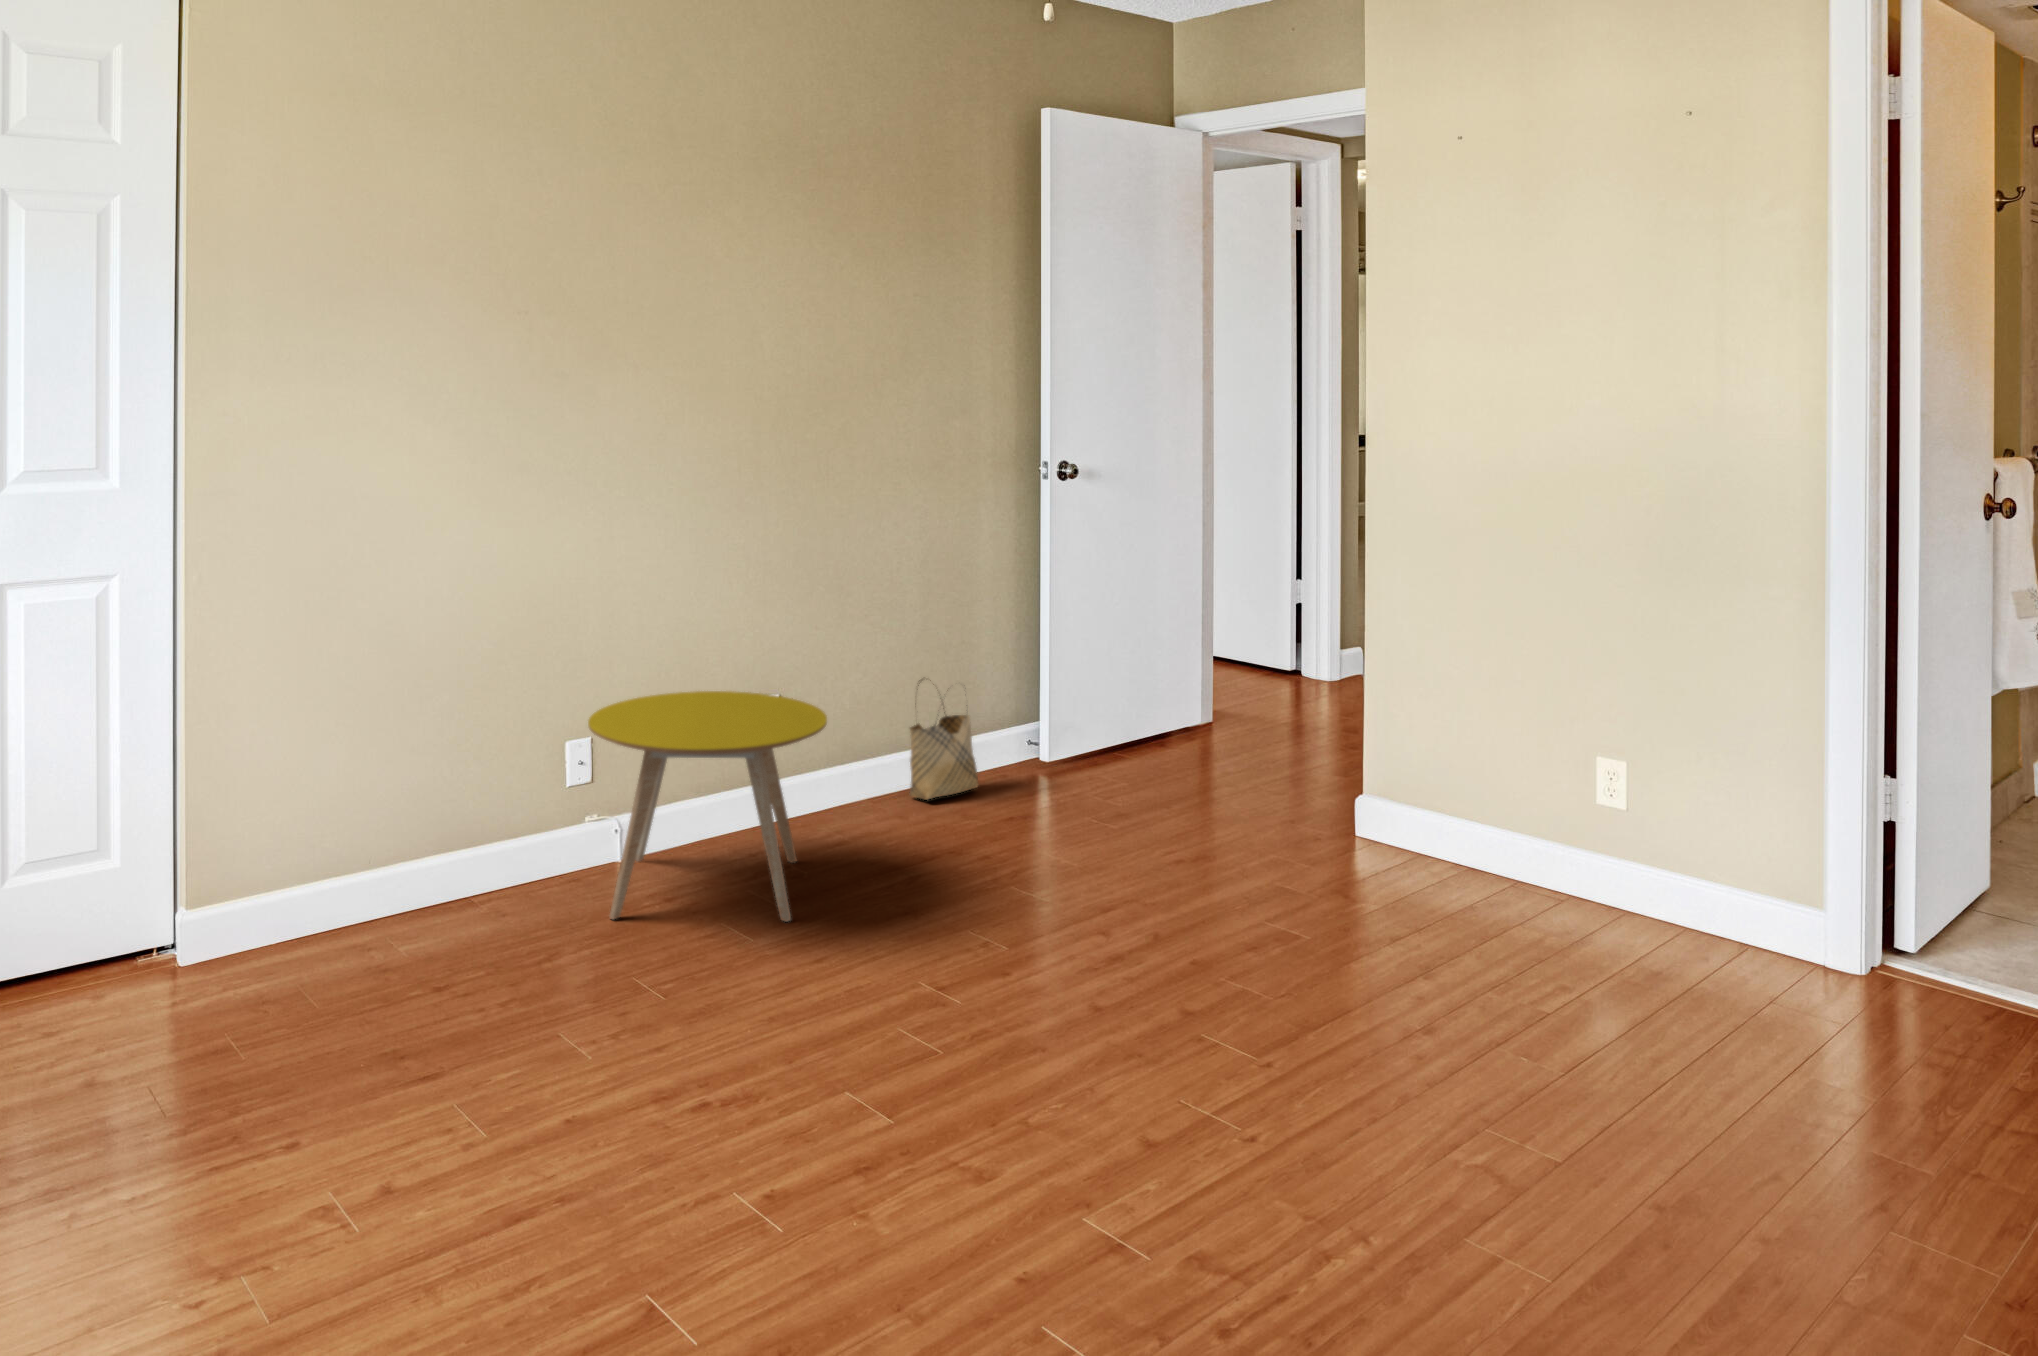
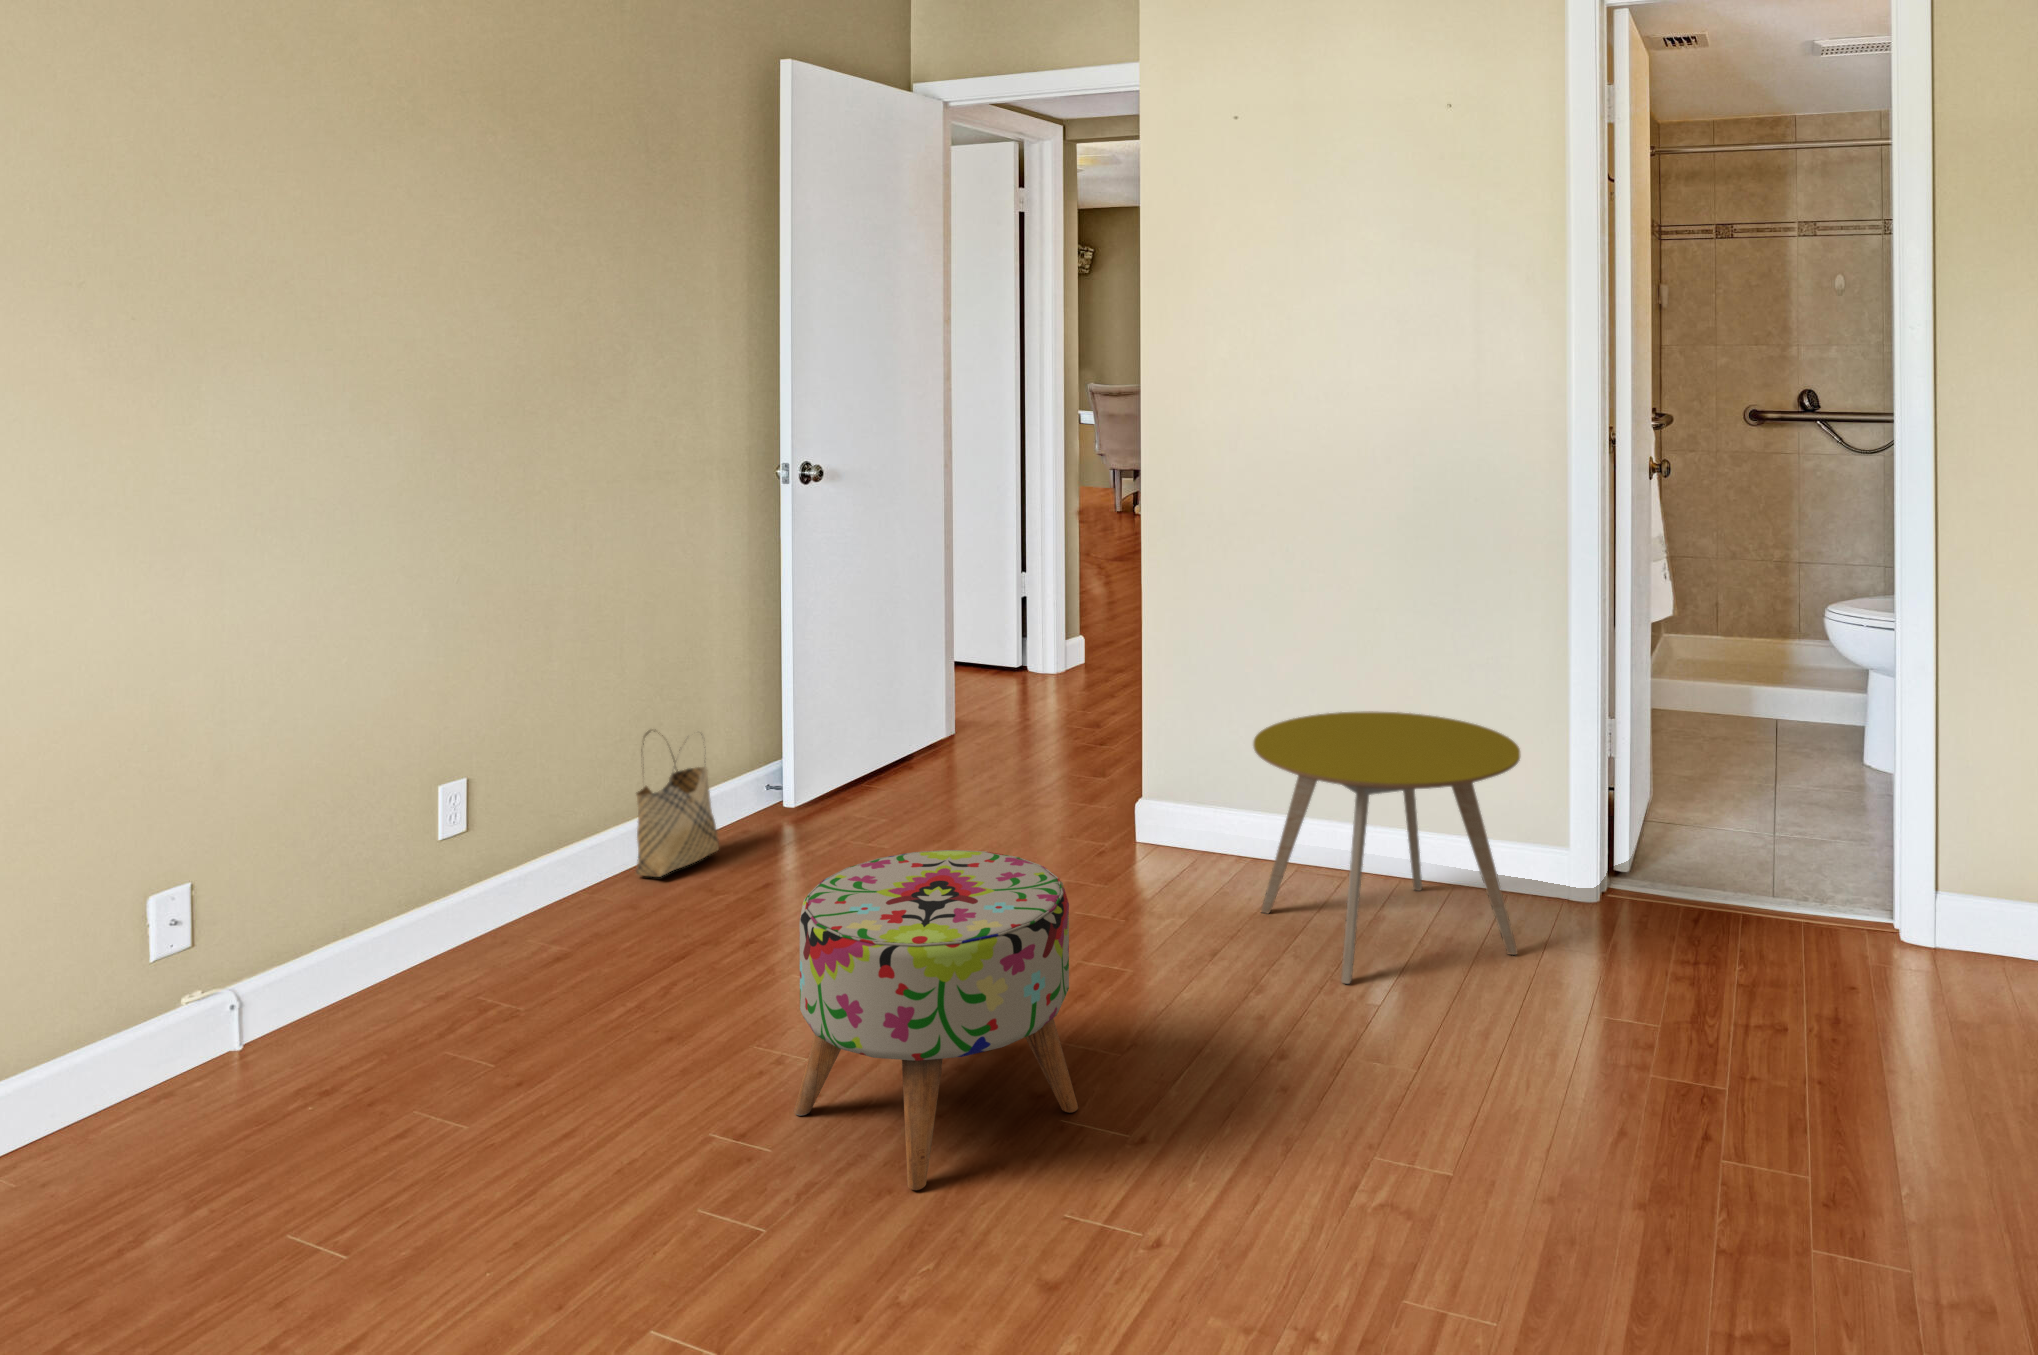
side table: present [588,691,827,922] -> present [1253,711,1520,984]
ottoman: none [988,789,1226,1056] -> present [794,850,1078,1190]

